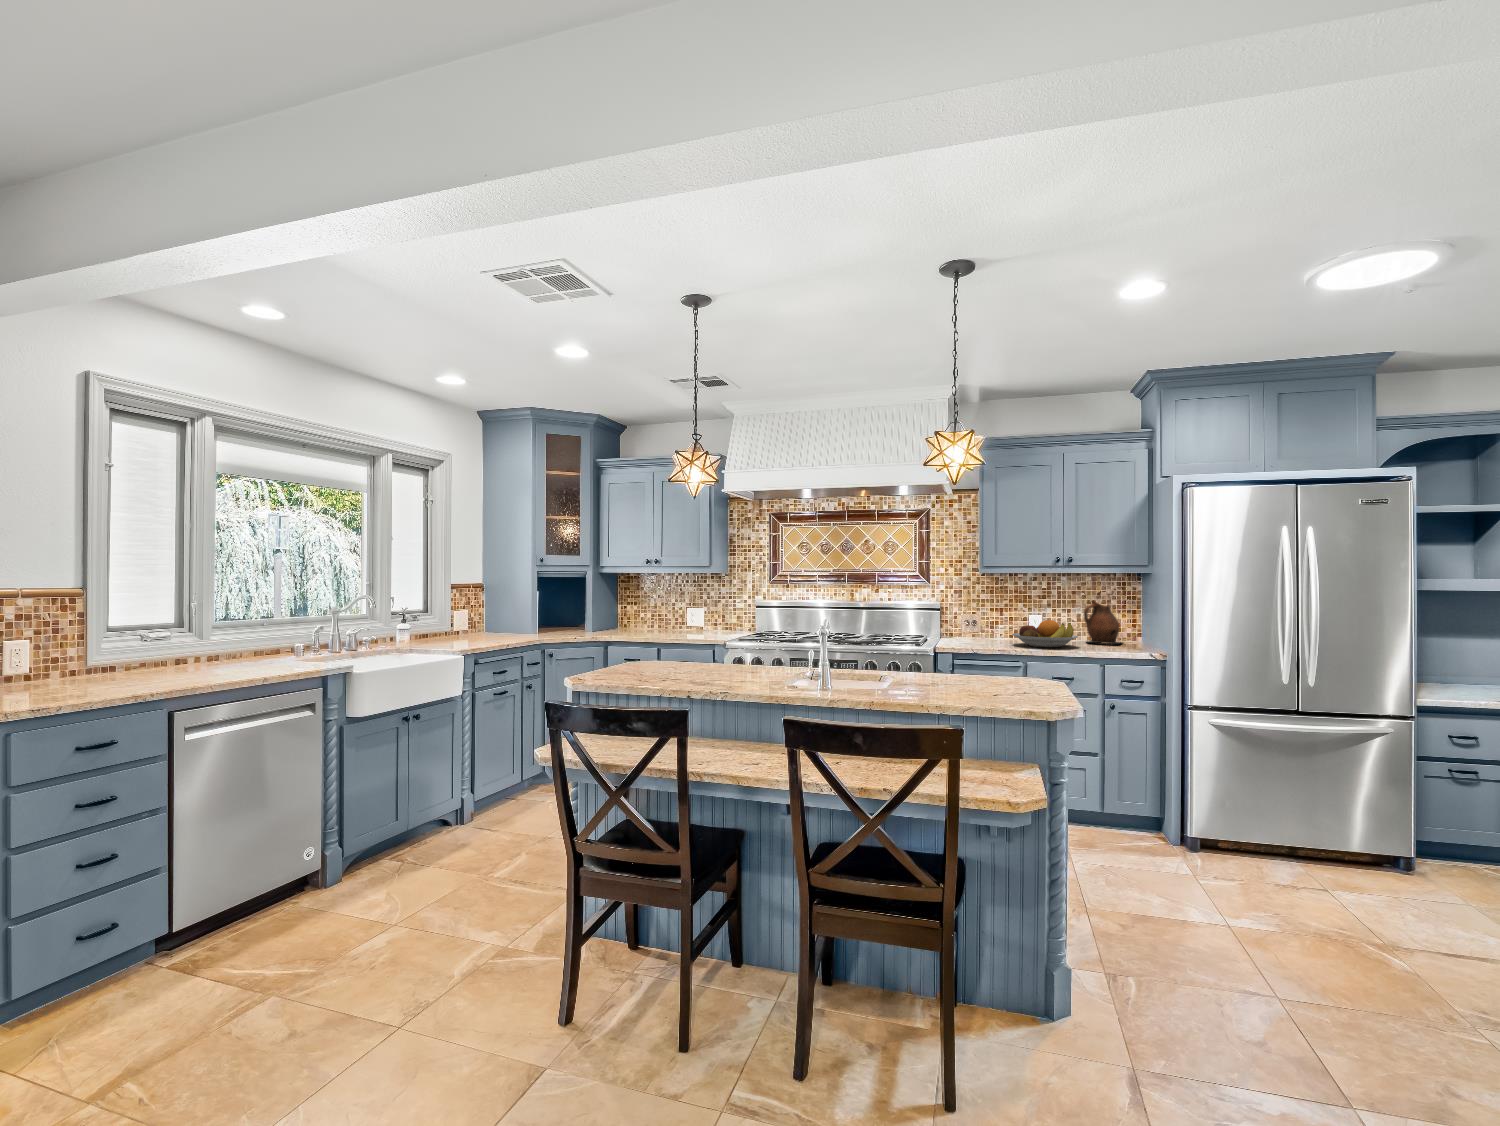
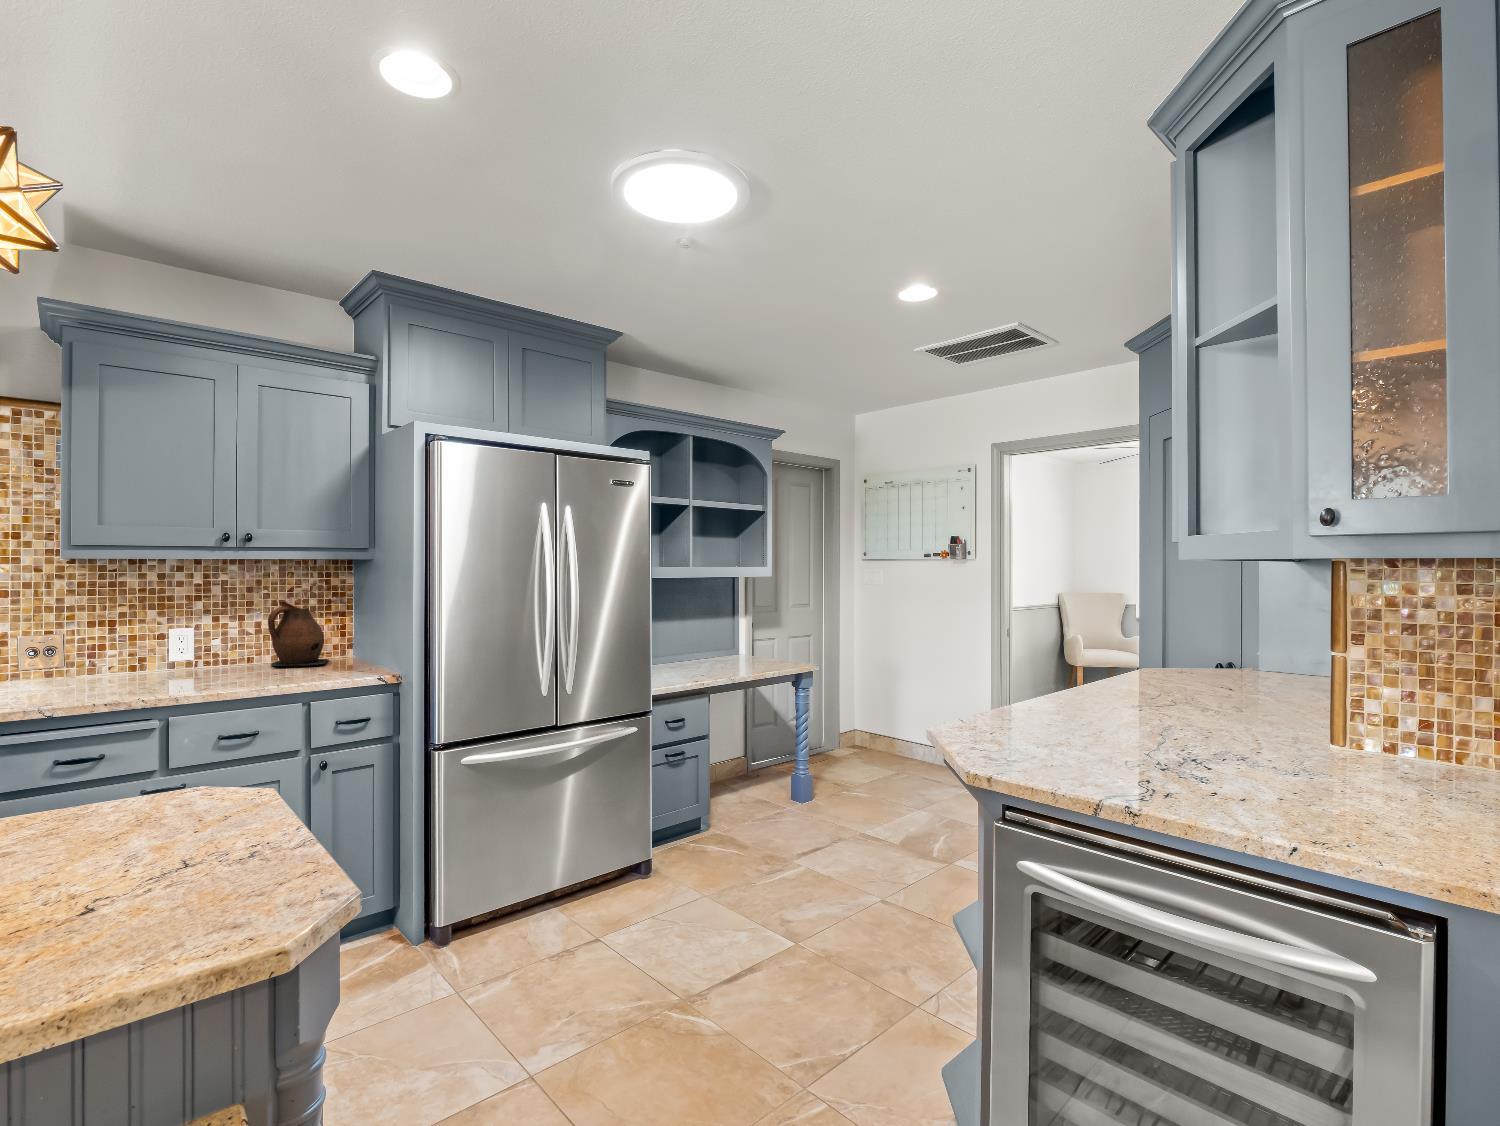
fruit bowl: present [1012,620,1078,647] -> none [136,637,263,685]

